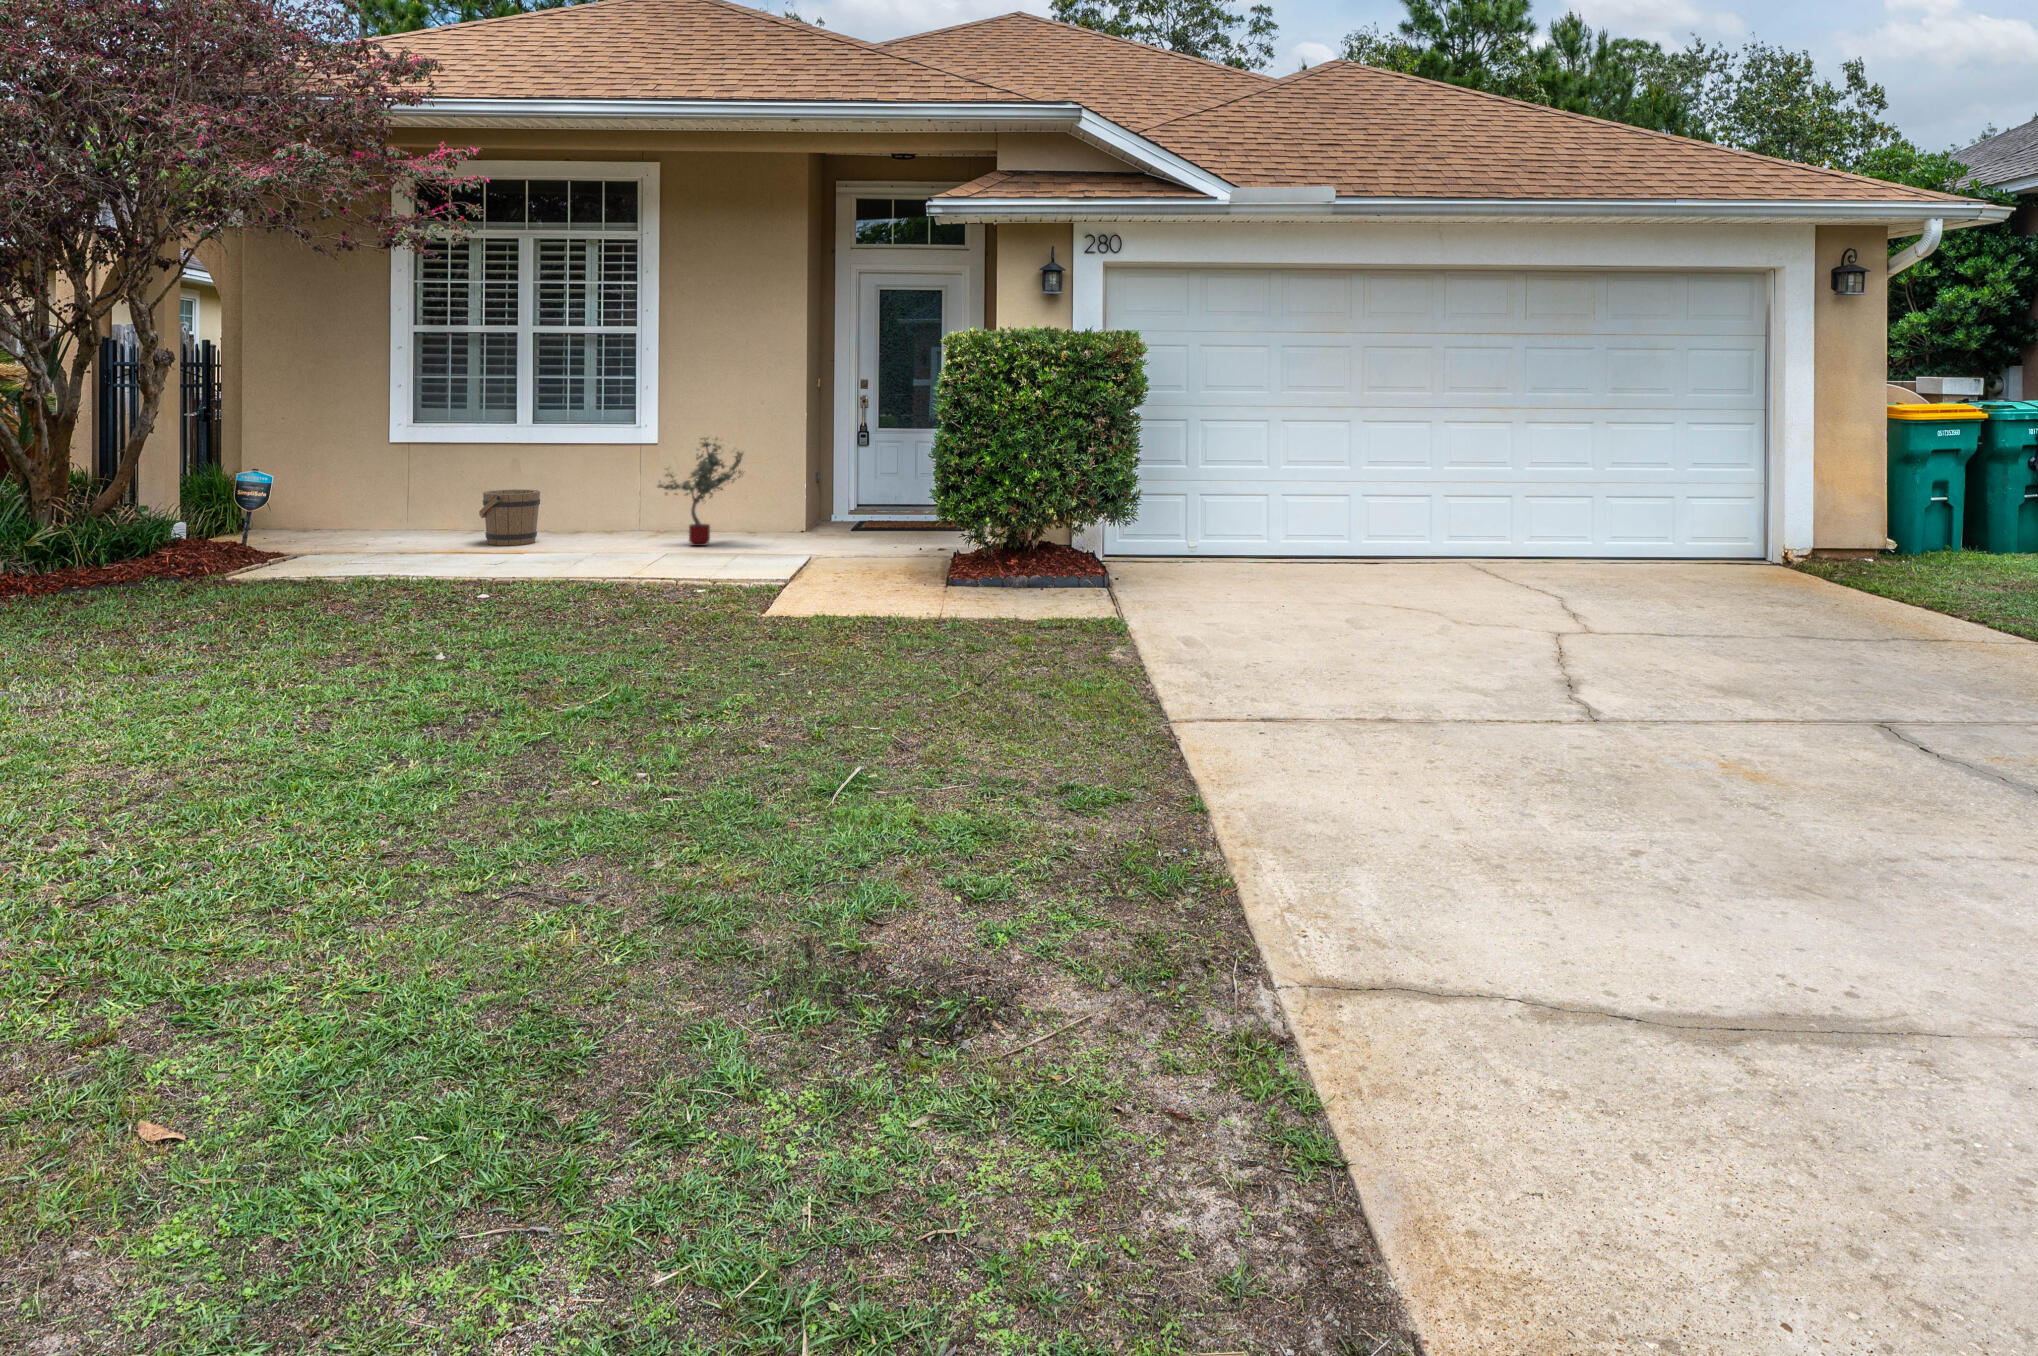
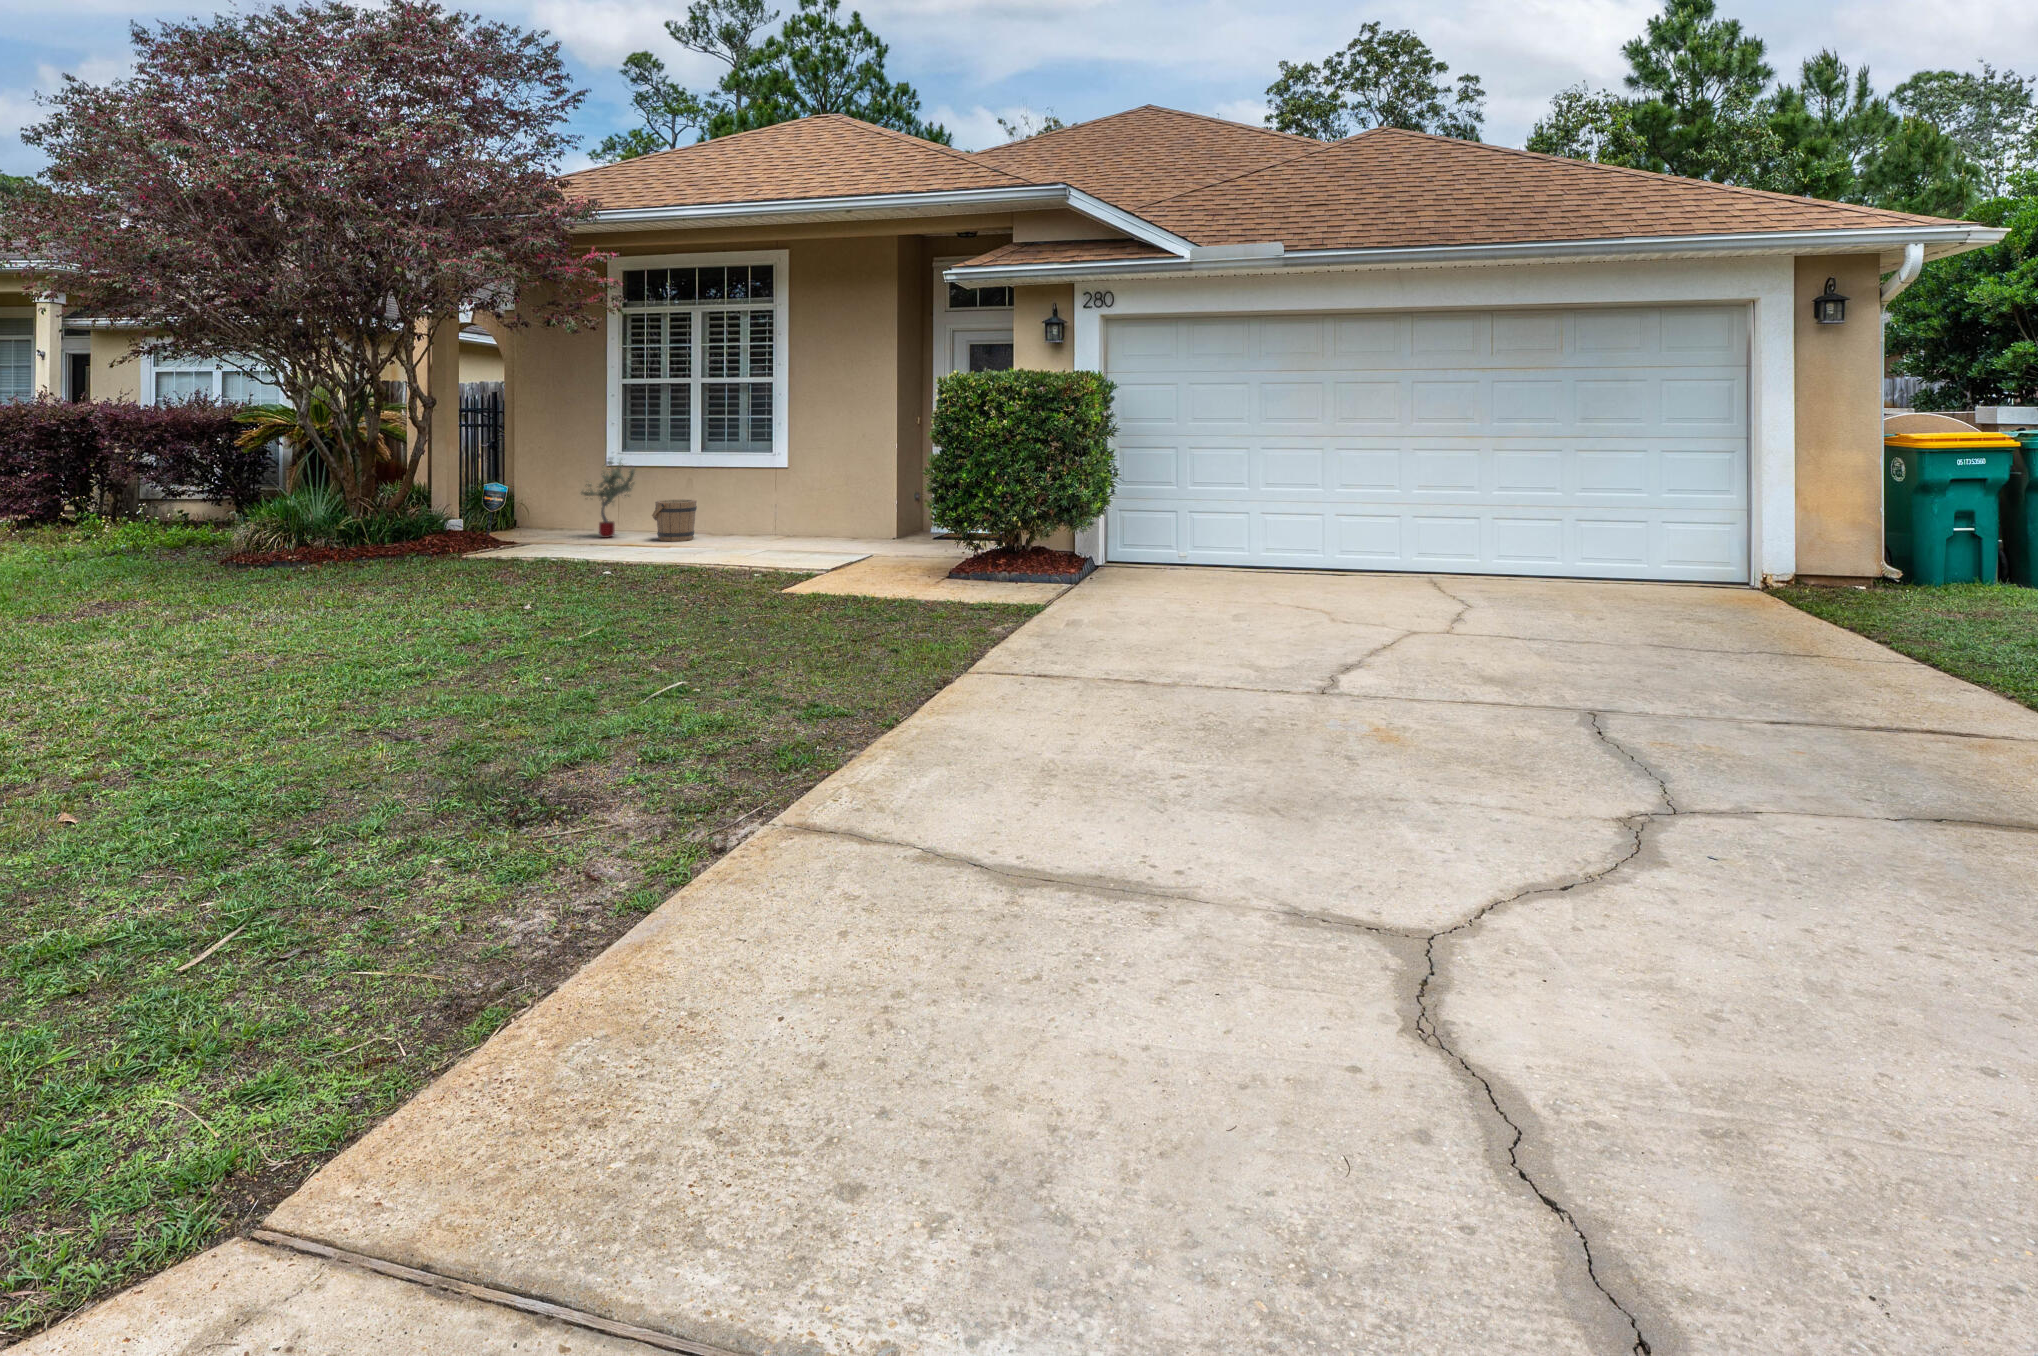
potted tree: present [658,438,743,546] -> present [581,459,635,538]

